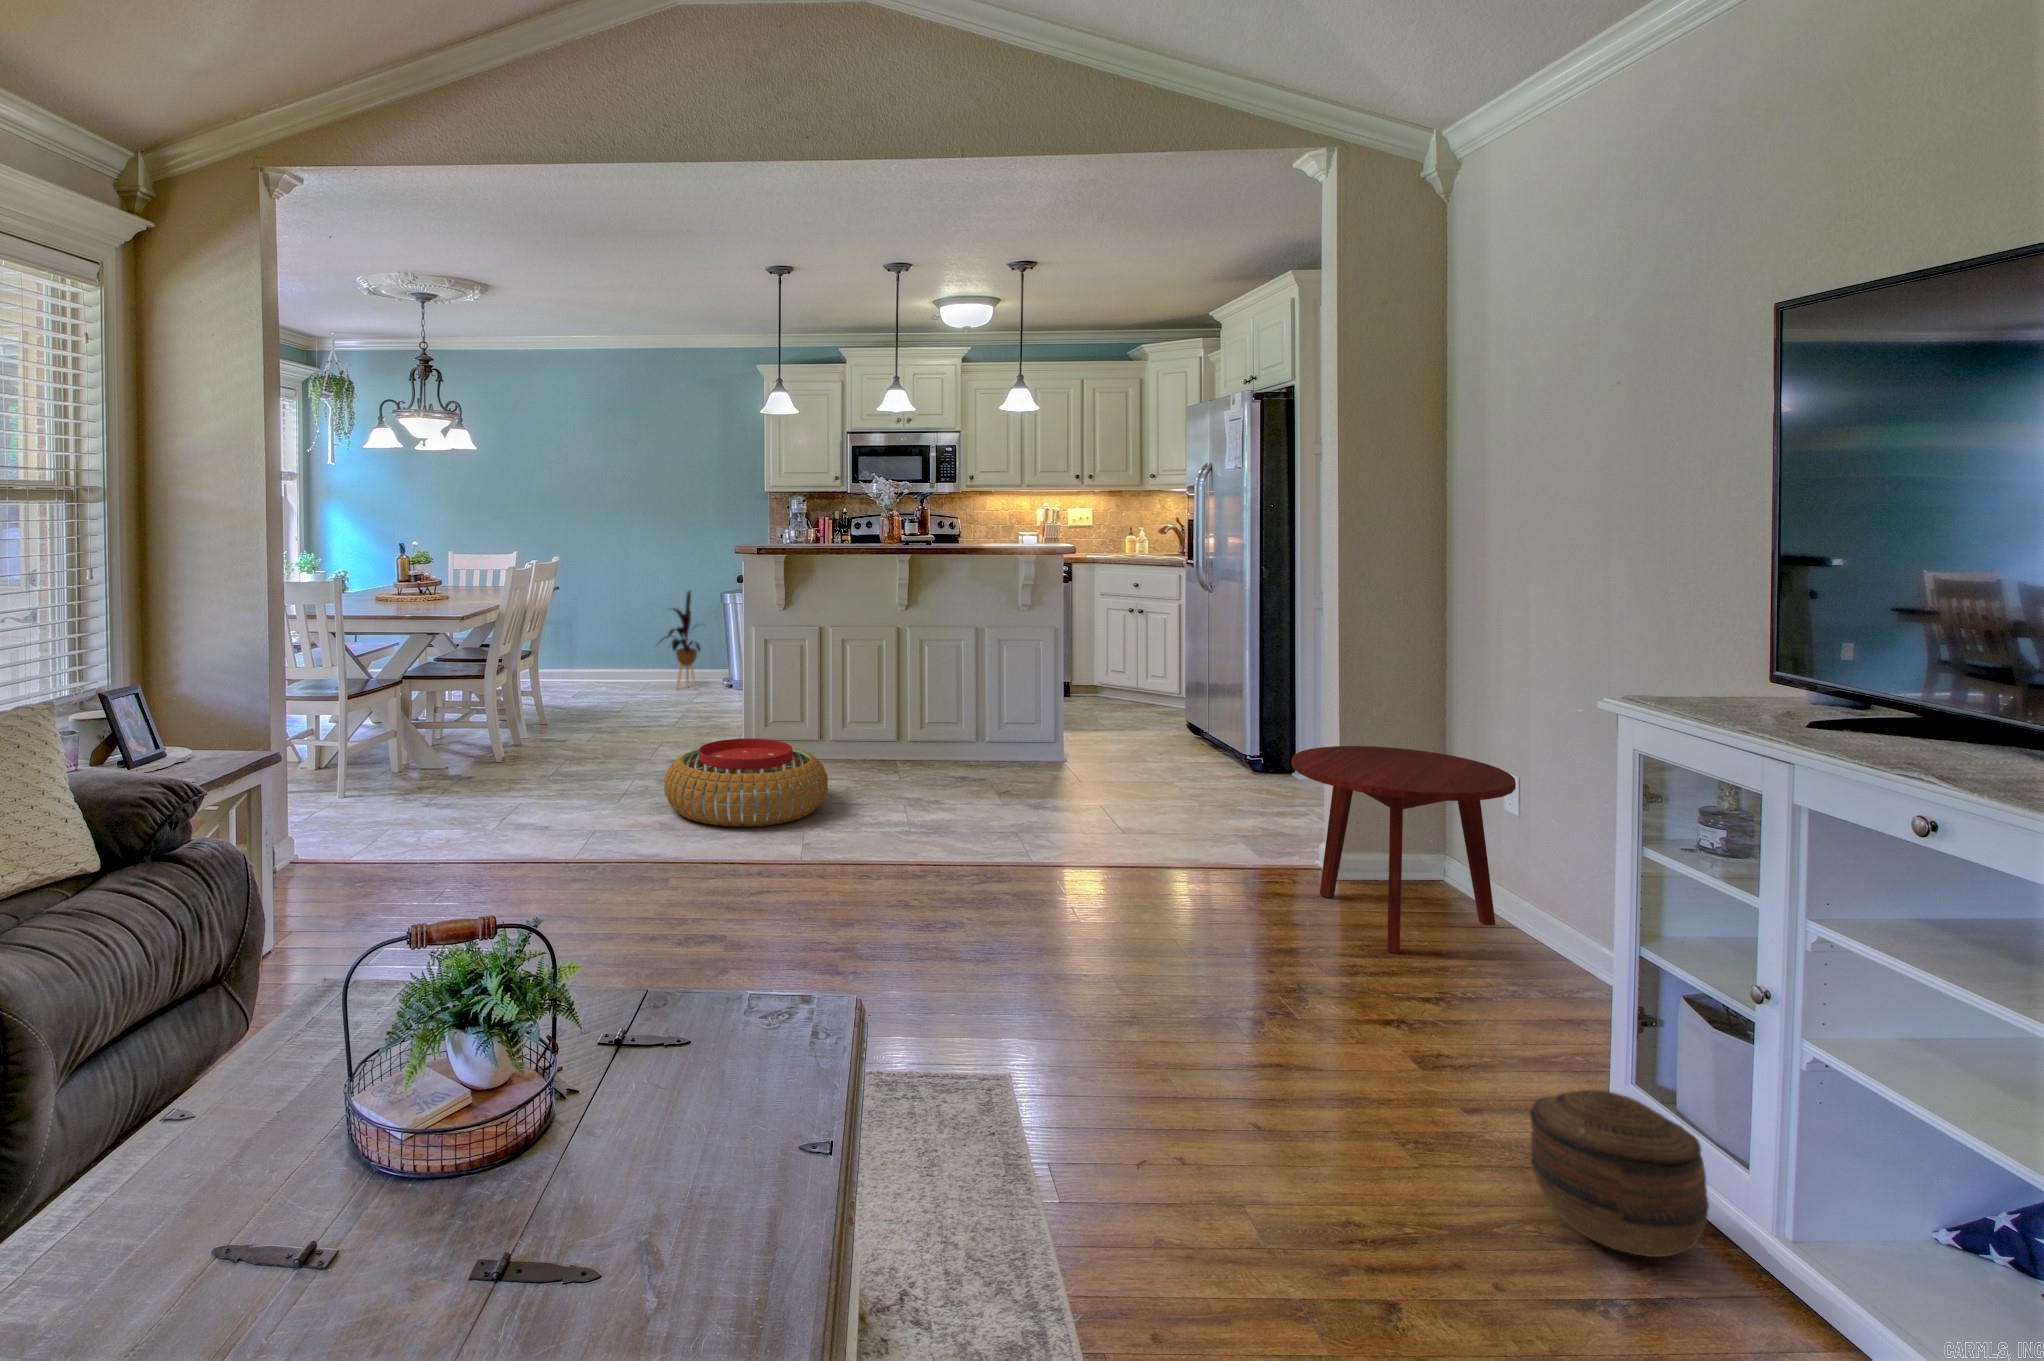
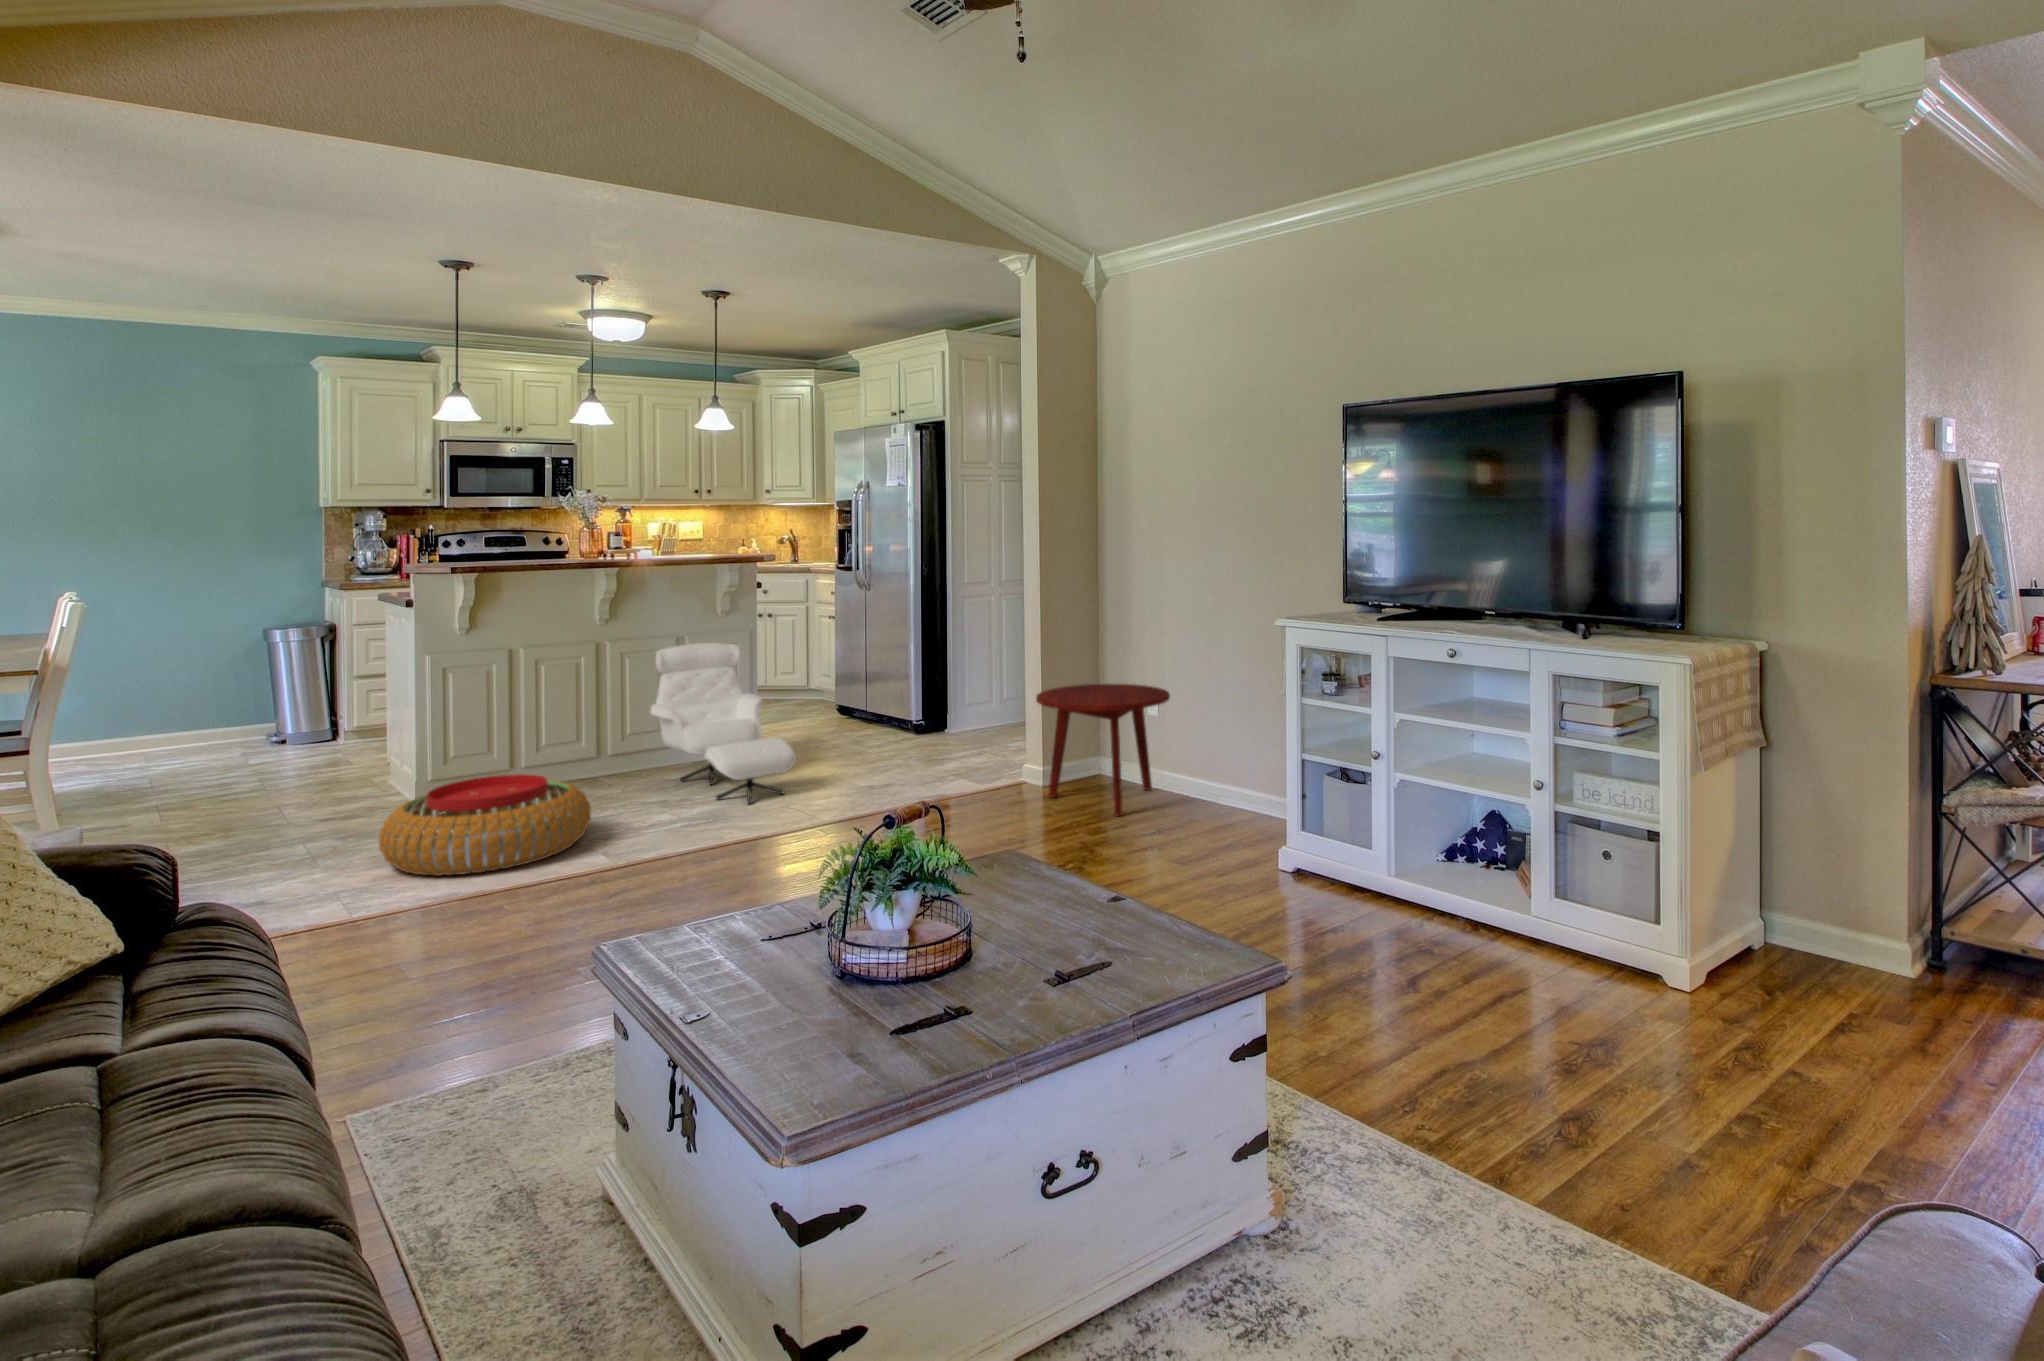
house plant: present [657,591,701,688] -> none [134,633,221,766]
armchair: none [930,635,1042,815] -> present [650,643,796,804]
basket: present [1530,1090,1709,1257] -> none [1282,826,1358,902]

